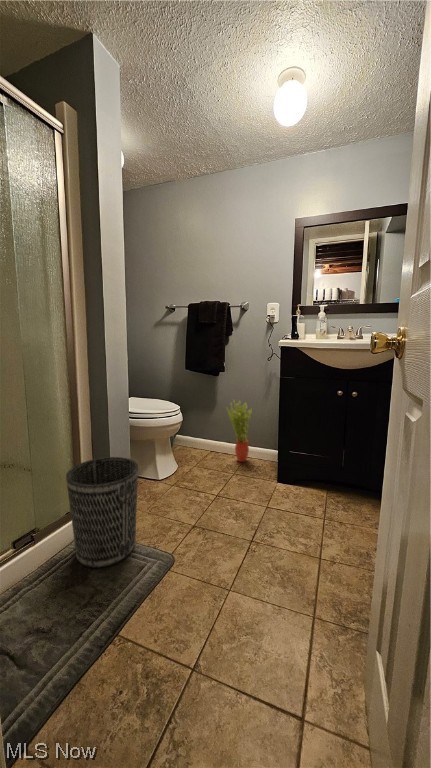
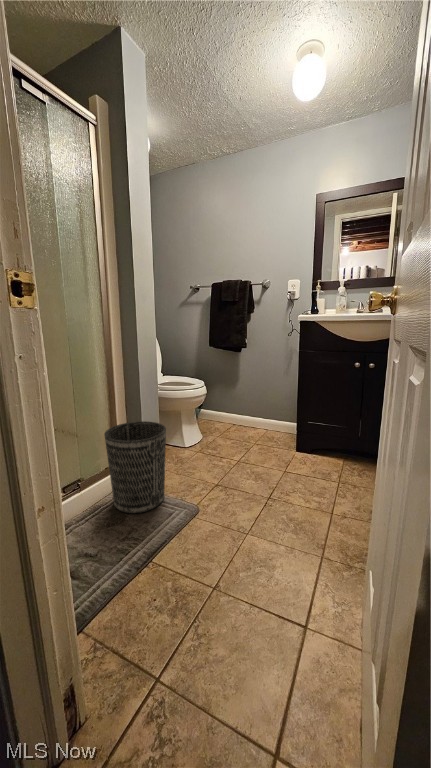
potted plant: present [228,400,252,462] -> none [248,375,273,435]

